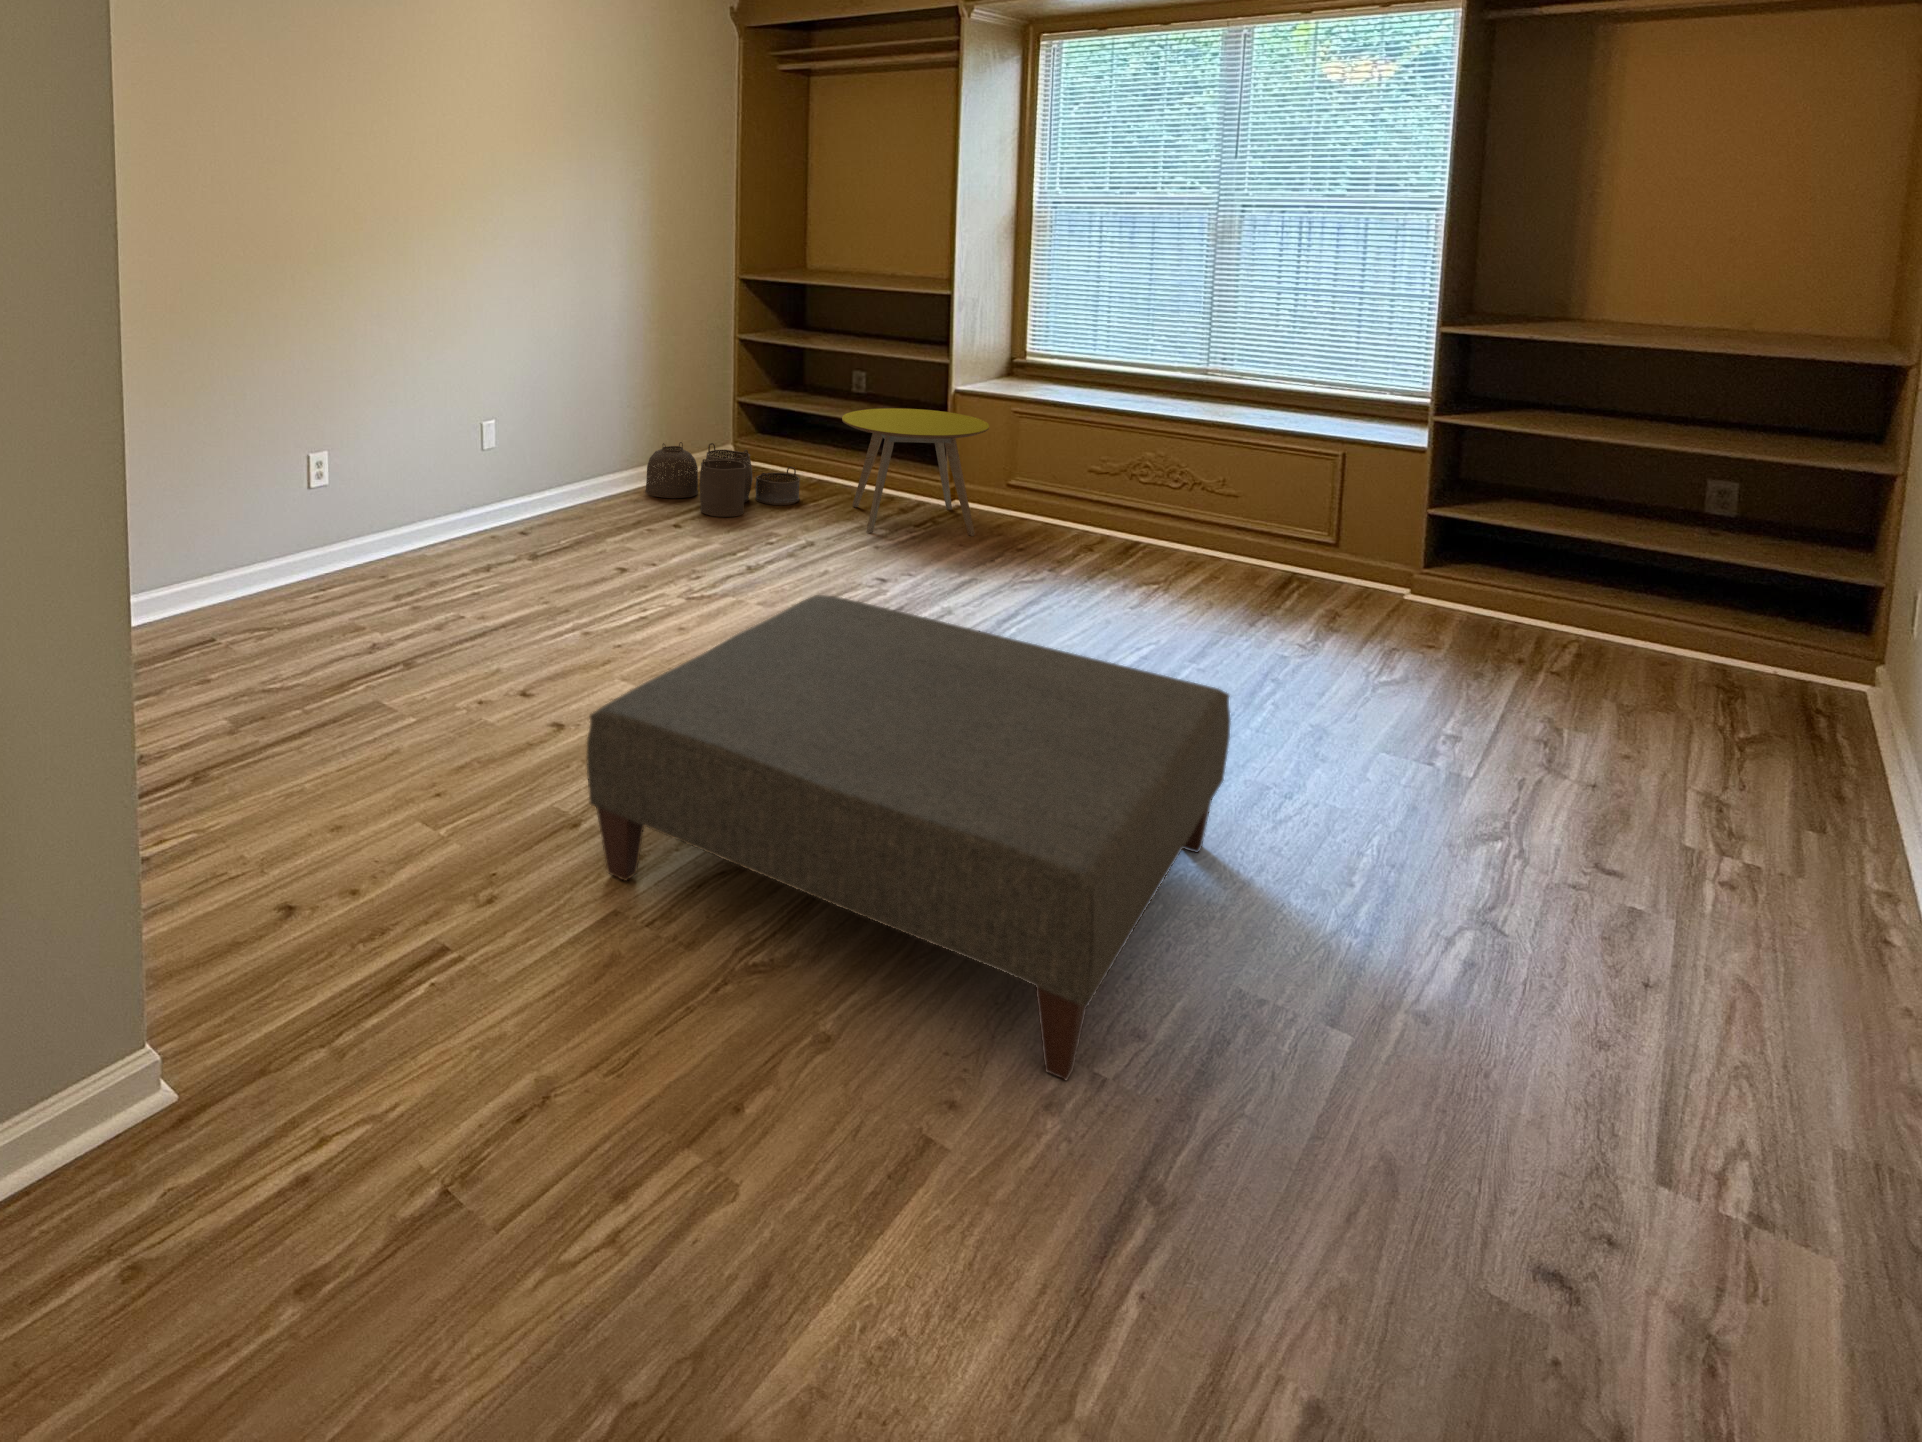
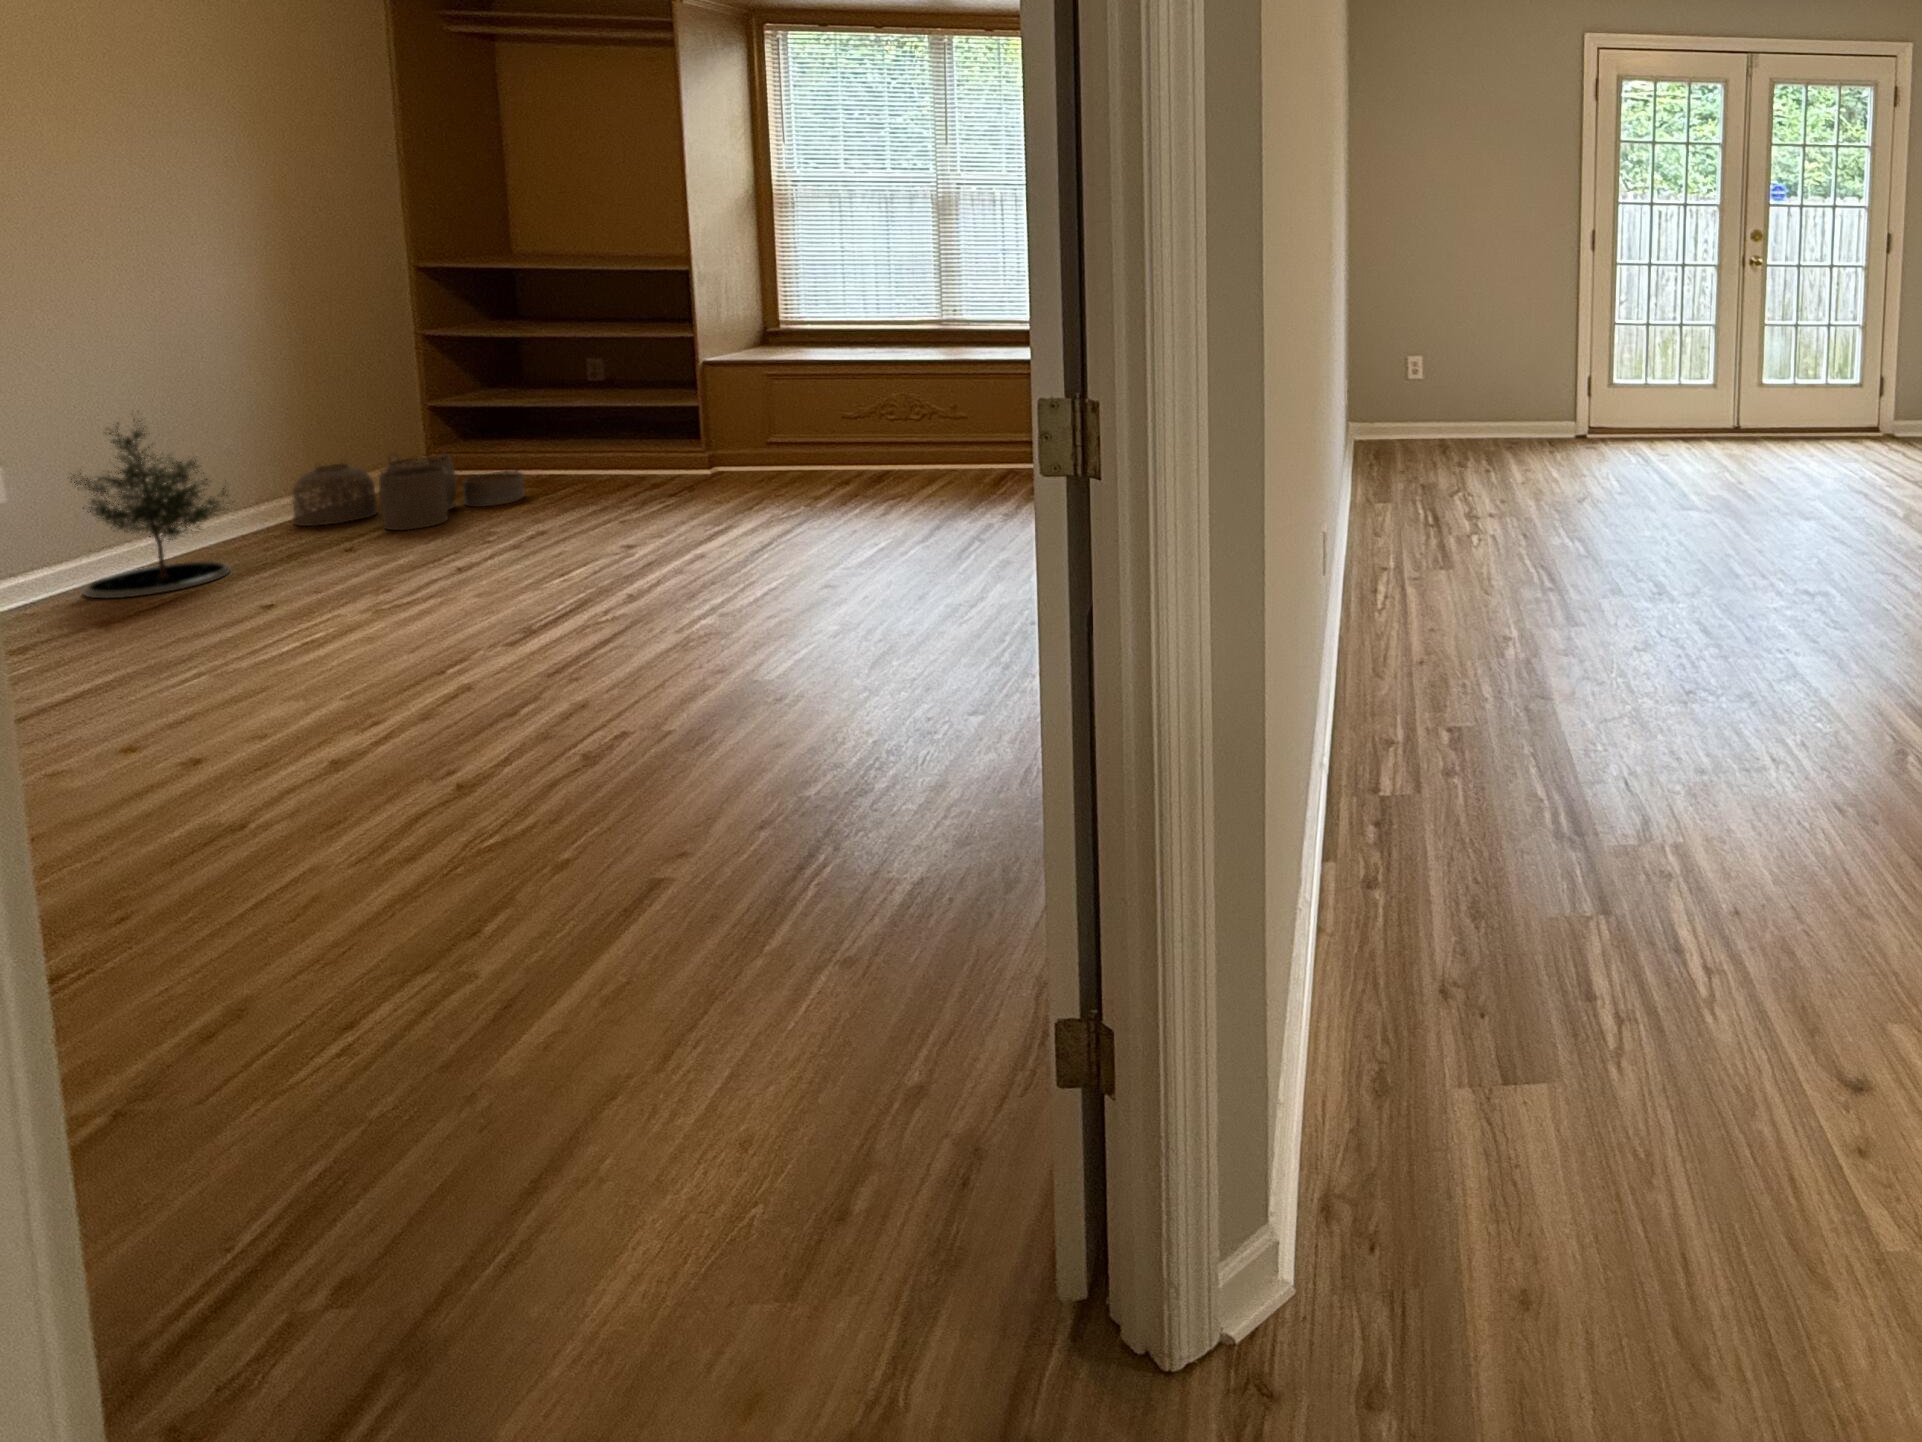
potted tree: none [524,388,613,539] -> present [70,411,234,598]
side table: present [842,408,989,536] -> none [570,383,739,510]
ottoman: present [587,595,1231,1080] -> none [247,535,919,849]

